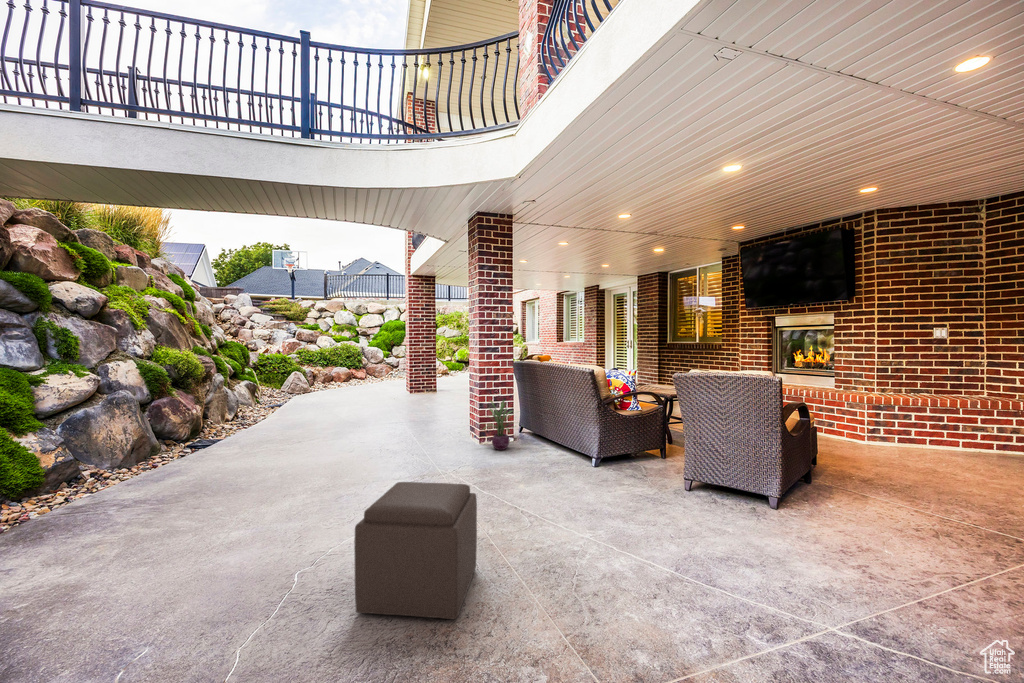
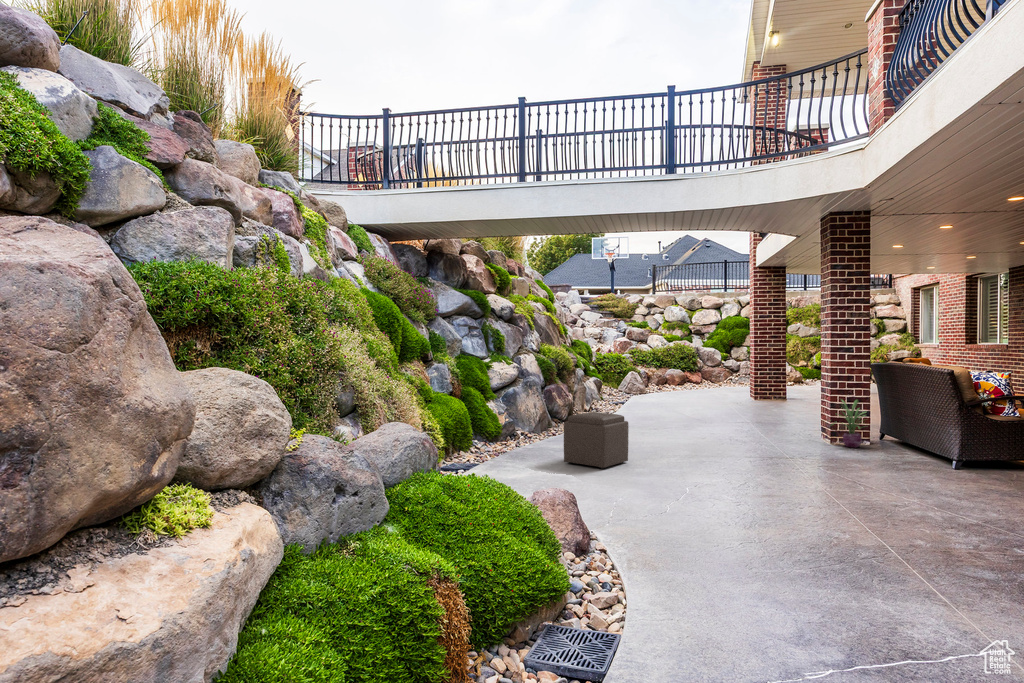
ottoman: present [354,482,477,619] -> present [564,412,629,469]

